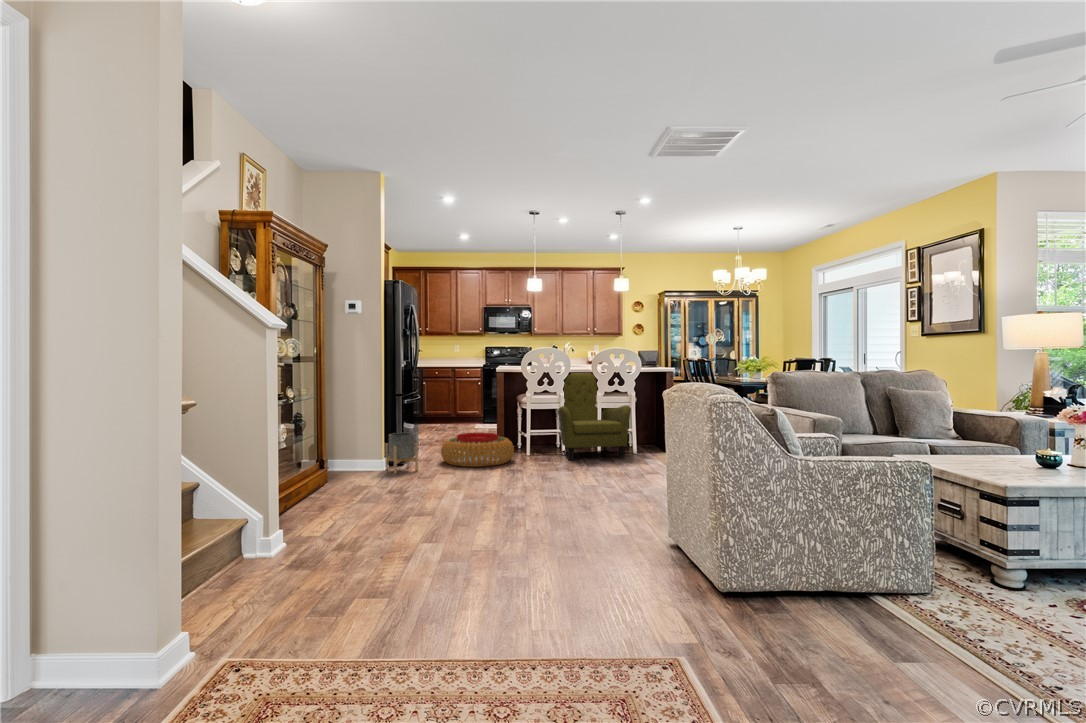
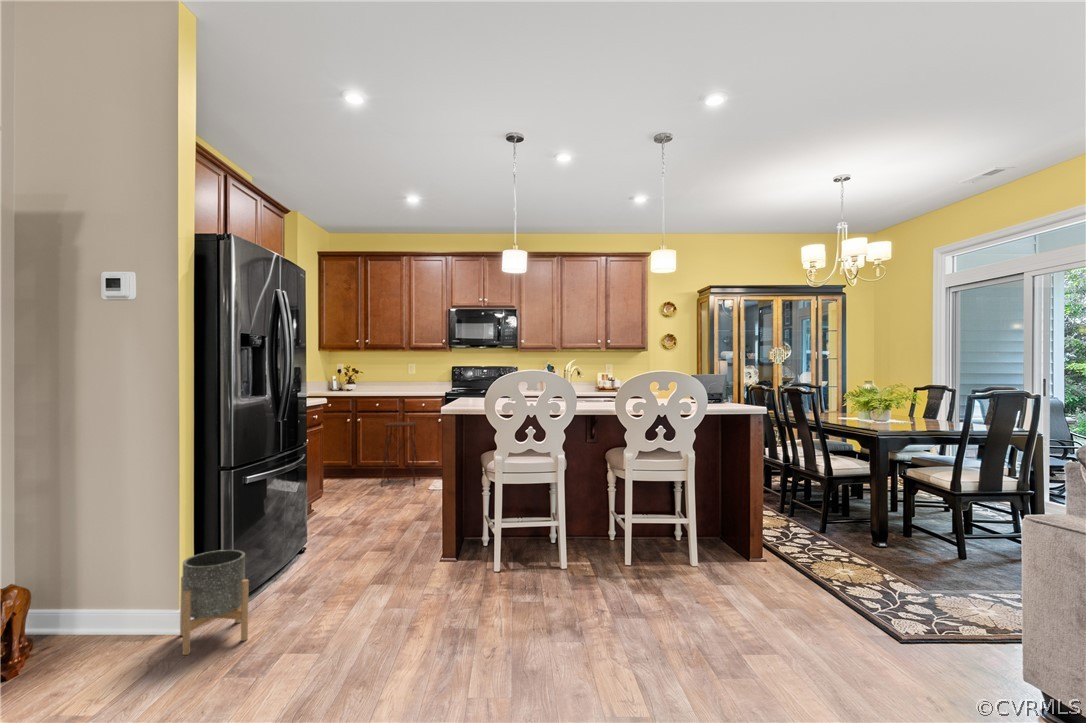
armchair: present [558,373,631,460] -> none [544,410,693,591]
side table: none [440,386,465,429] -> present [381,422,420,487]
pouf: present [441,433,514,467] -> none [317,532,467,621]

